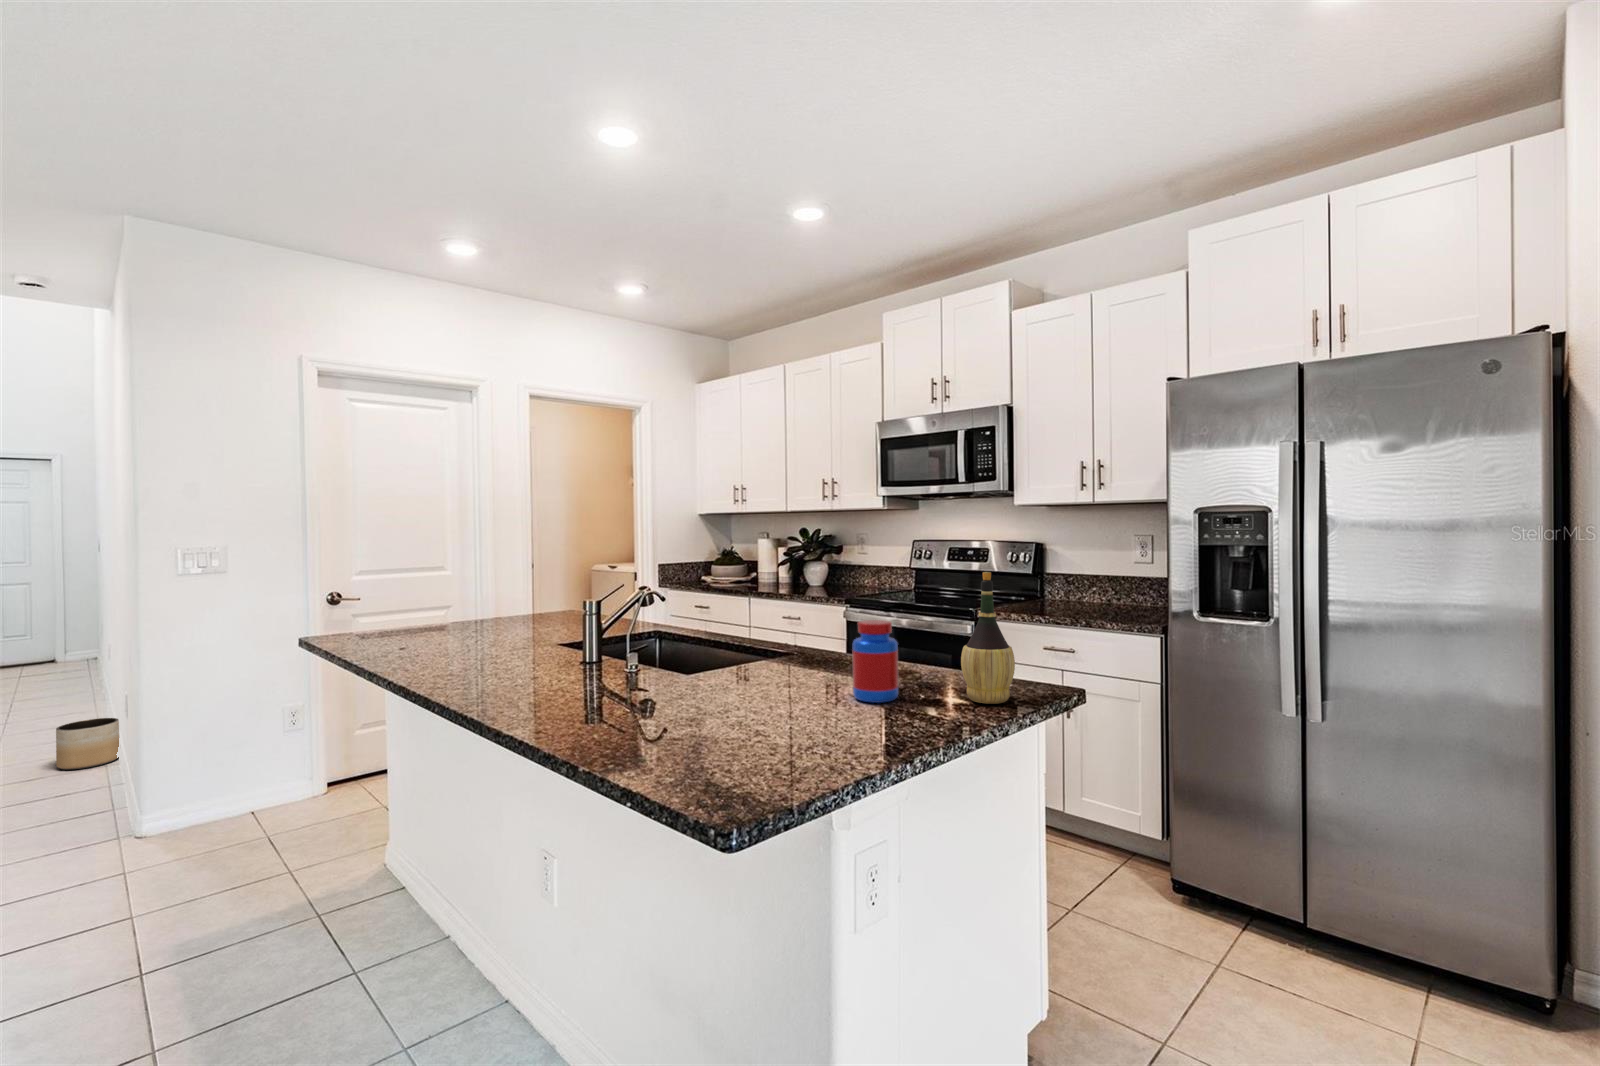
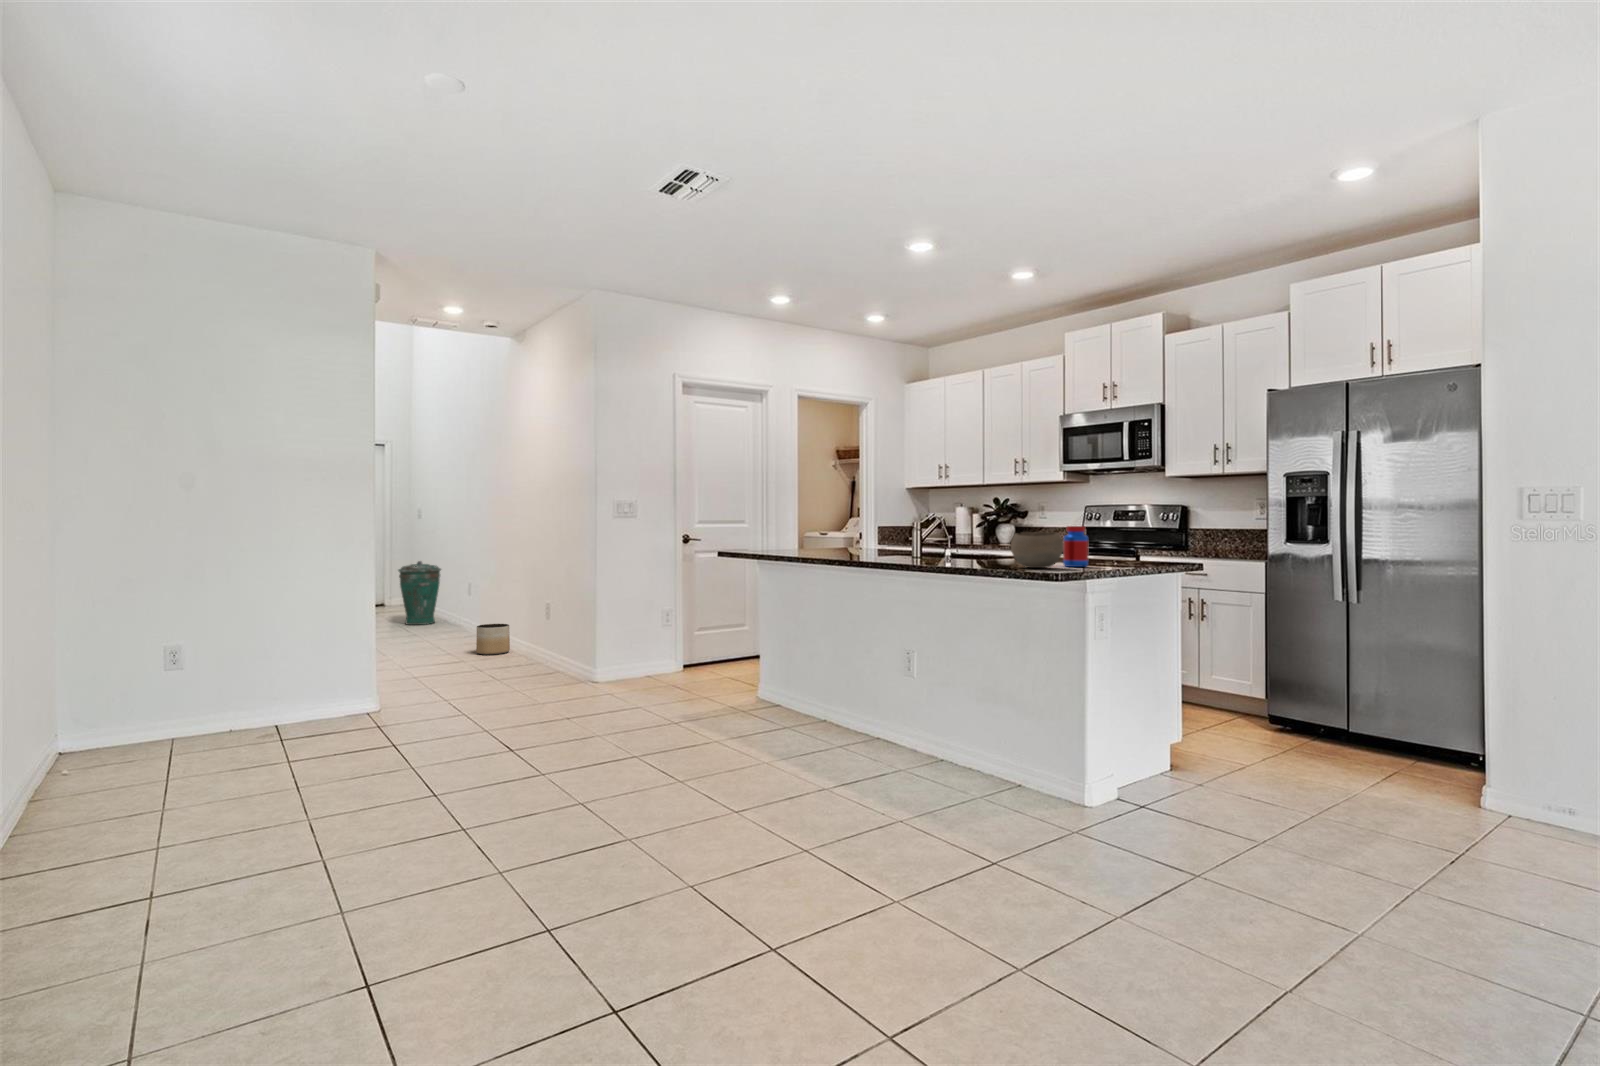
wine bottle: present [961,572,1015,704] -> none [1123,500,1153,568]
trash can: none [25,614,101,702] -> present [398,561,441,625]
bowl: none [742,640,845,722] -> present [1011,532,1063,568]

